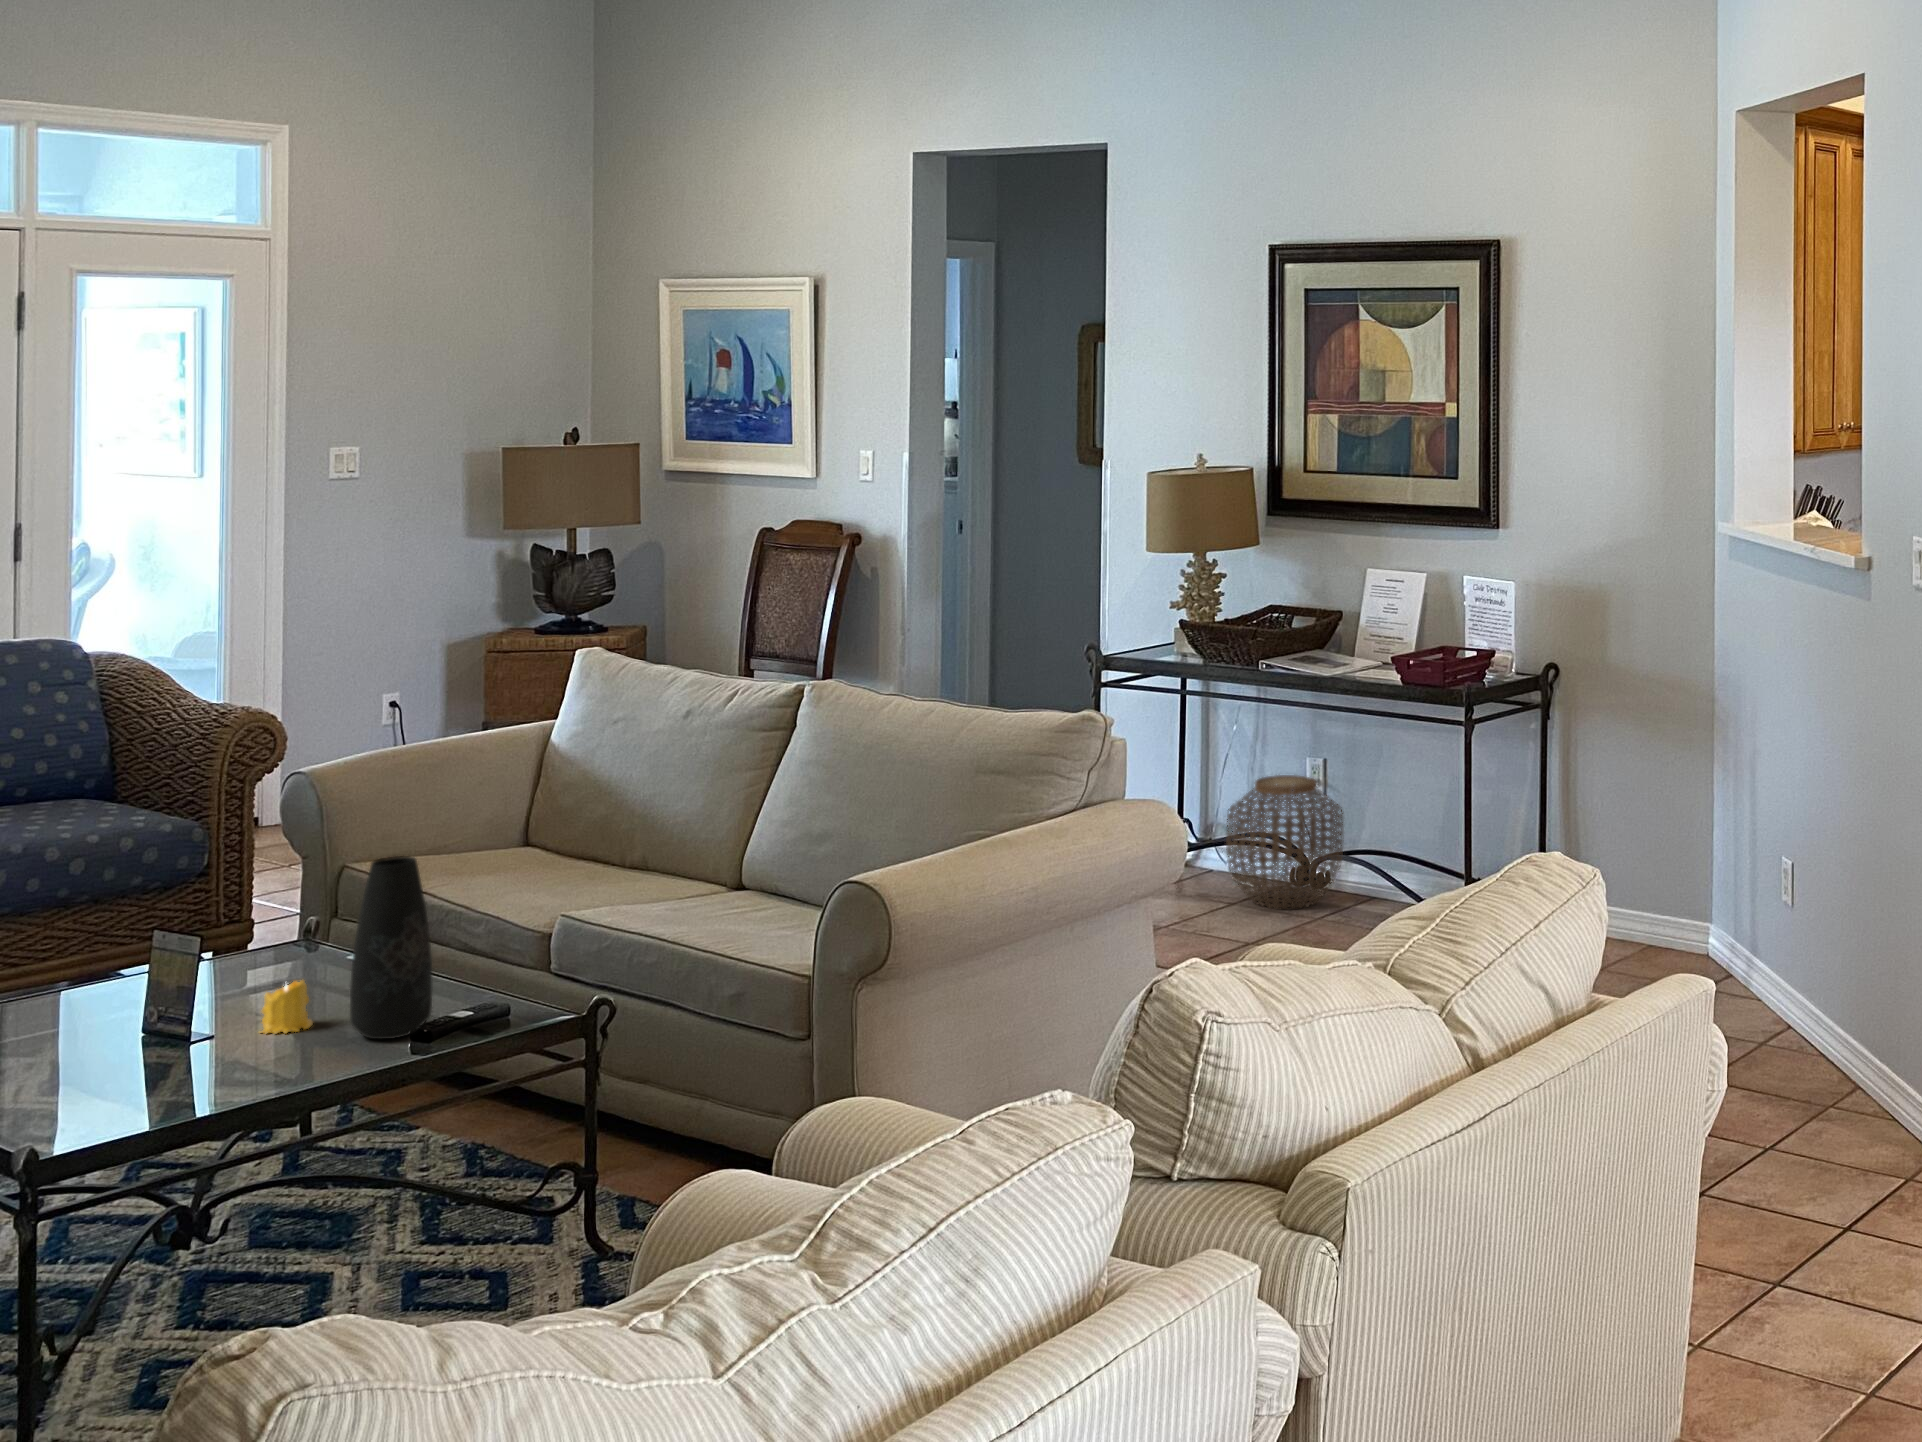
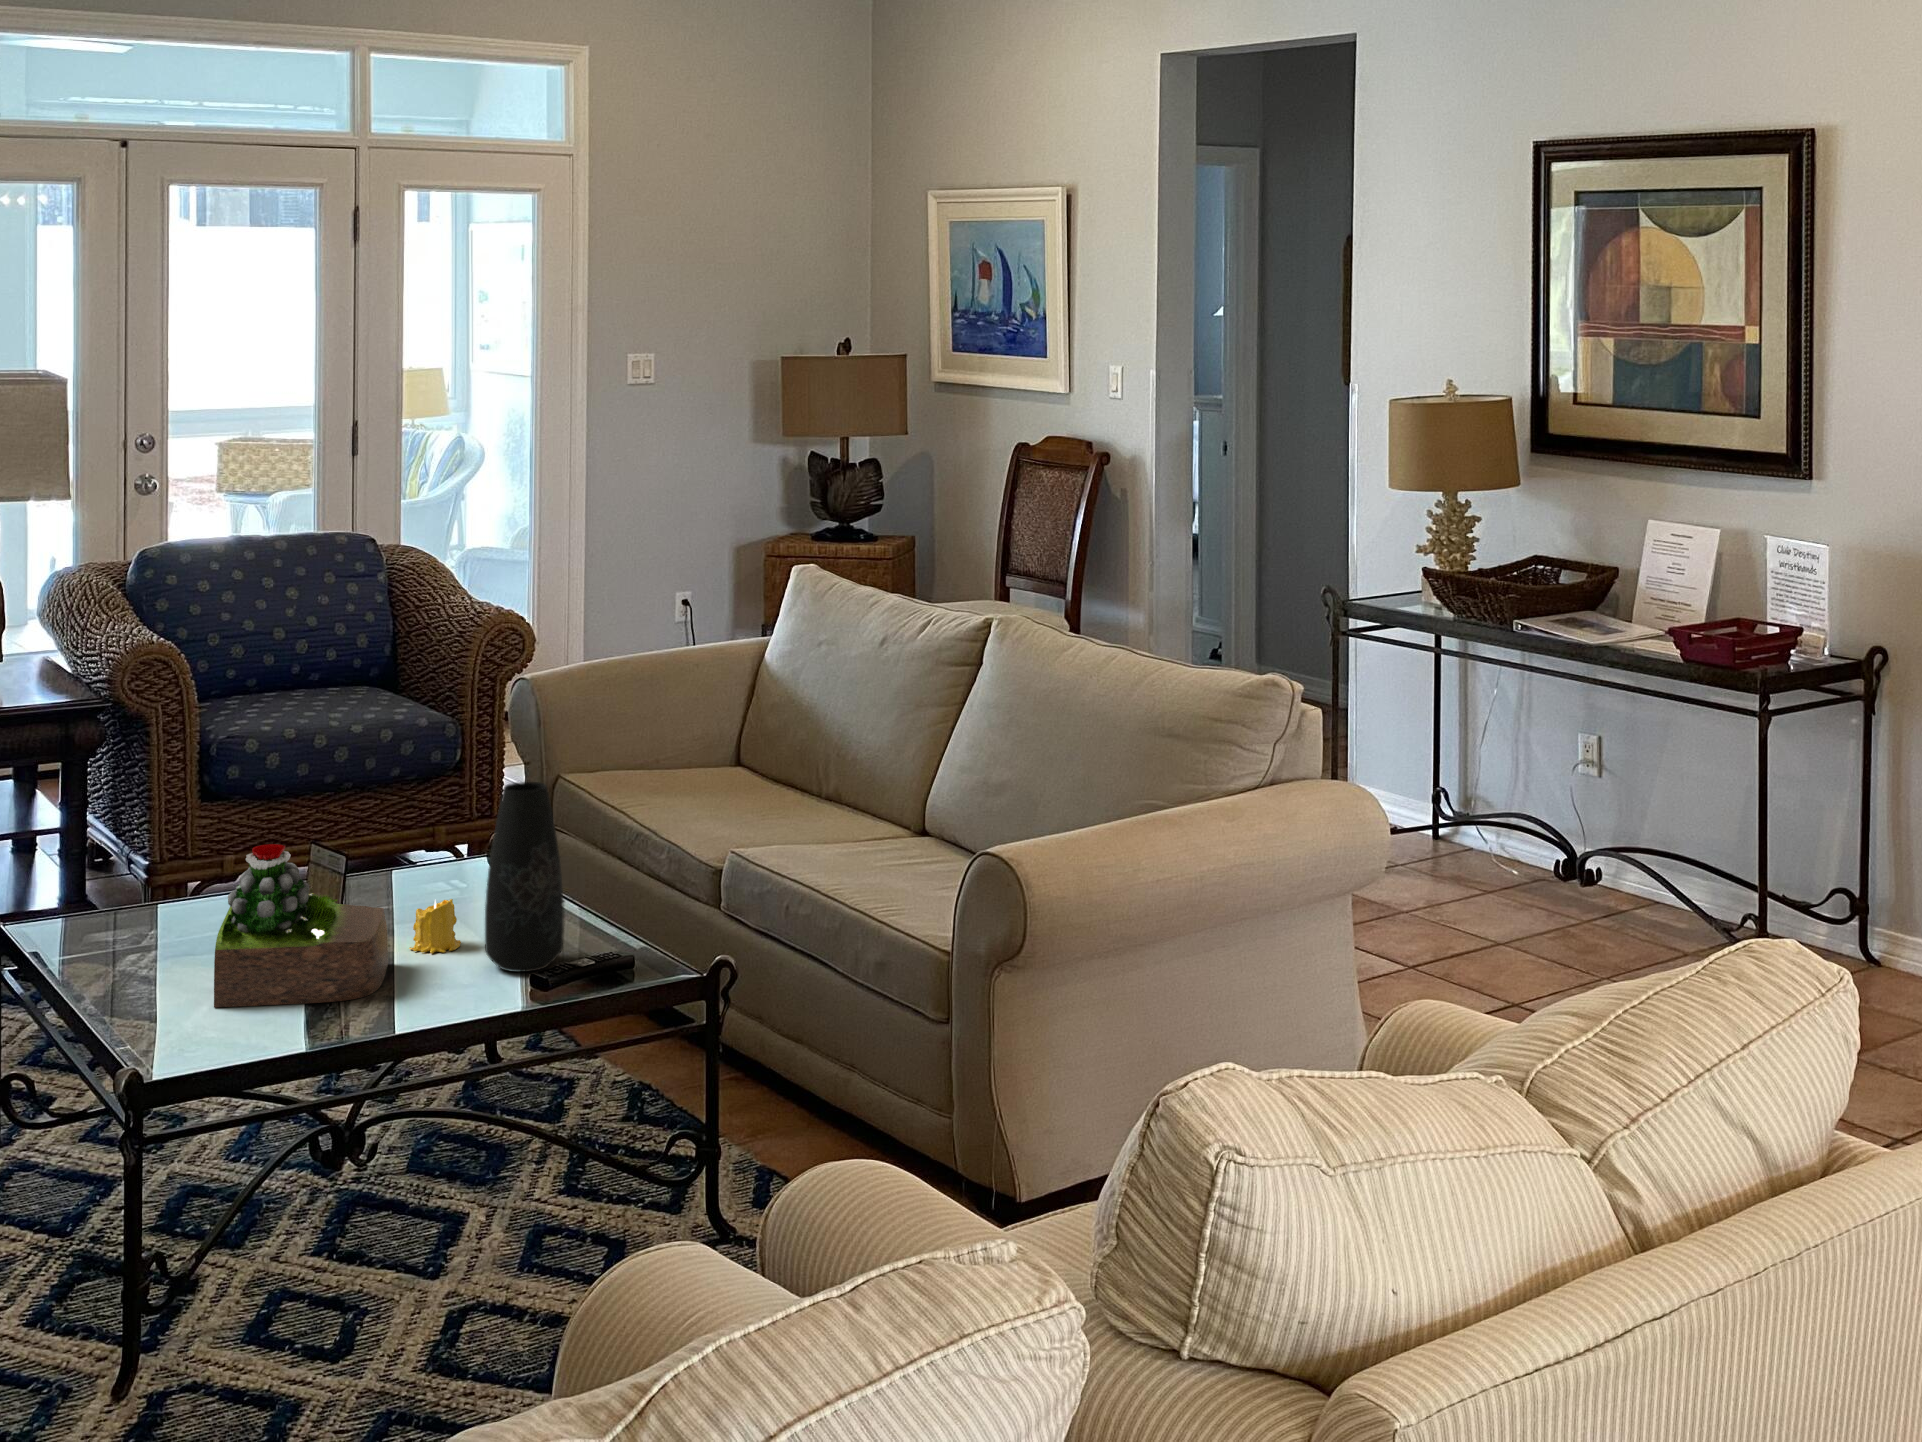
woven basket: present [1226,775,1343,909] -> none [1479,750,1616,905]
succulent plant: none [70,938,246,1103] -> present [214,844,388,1007]

